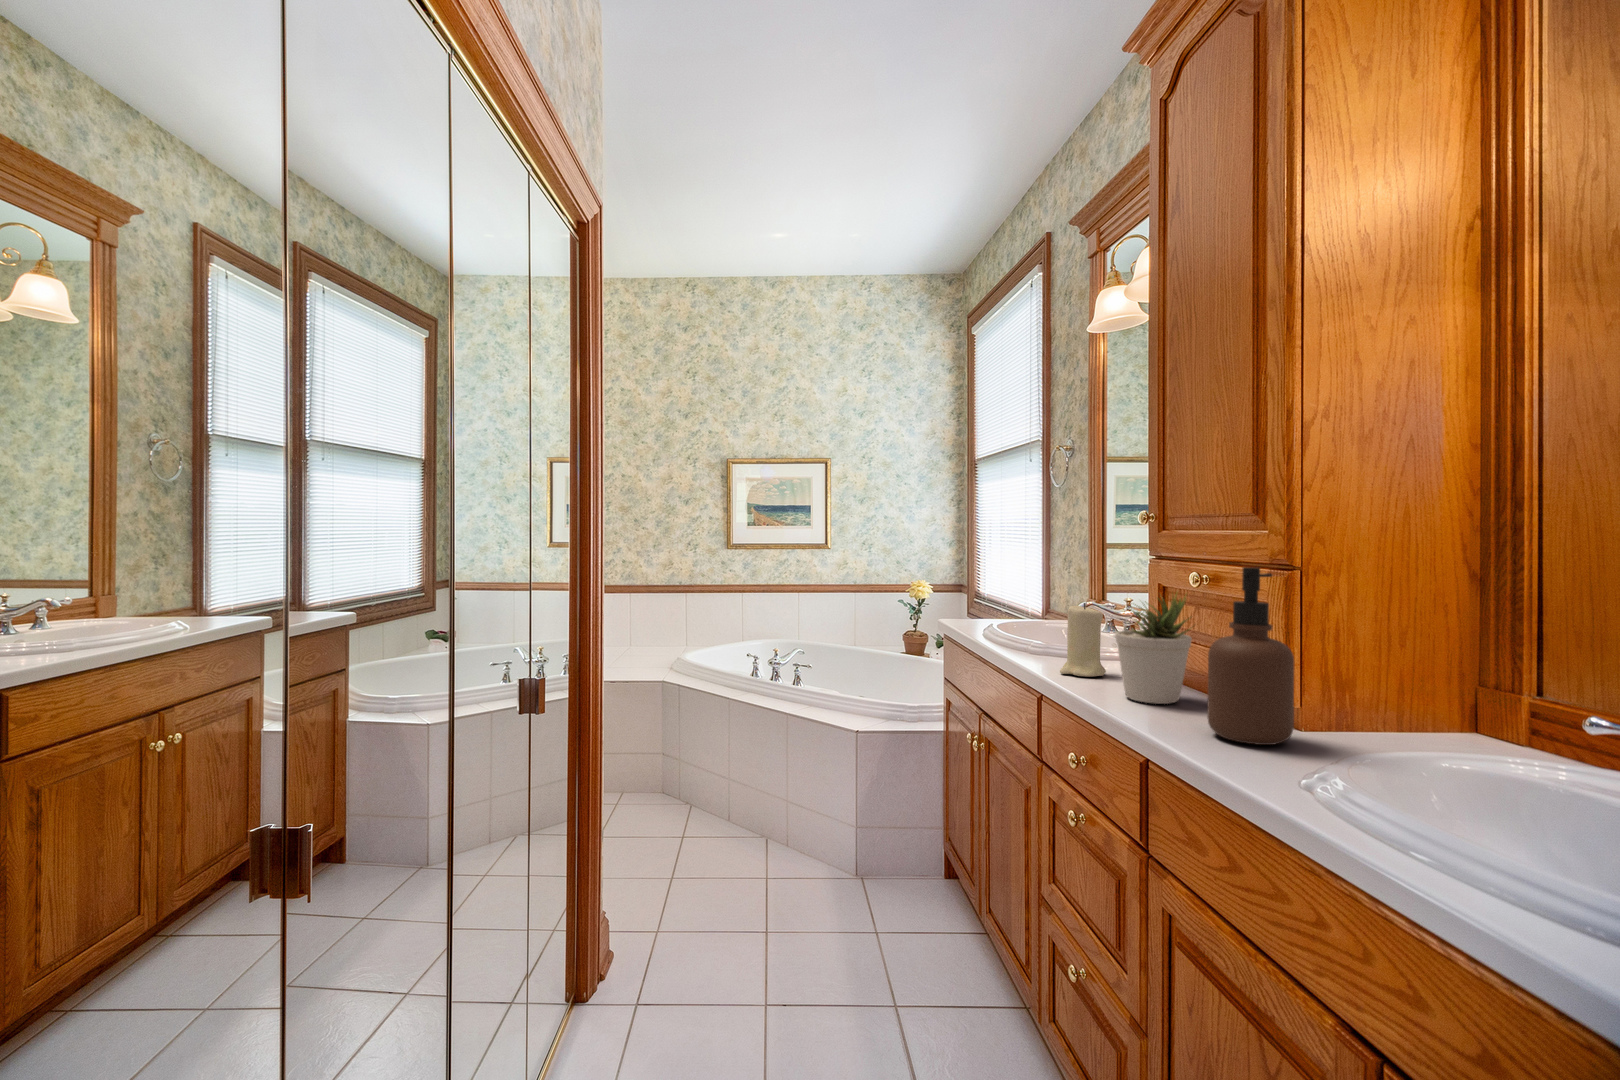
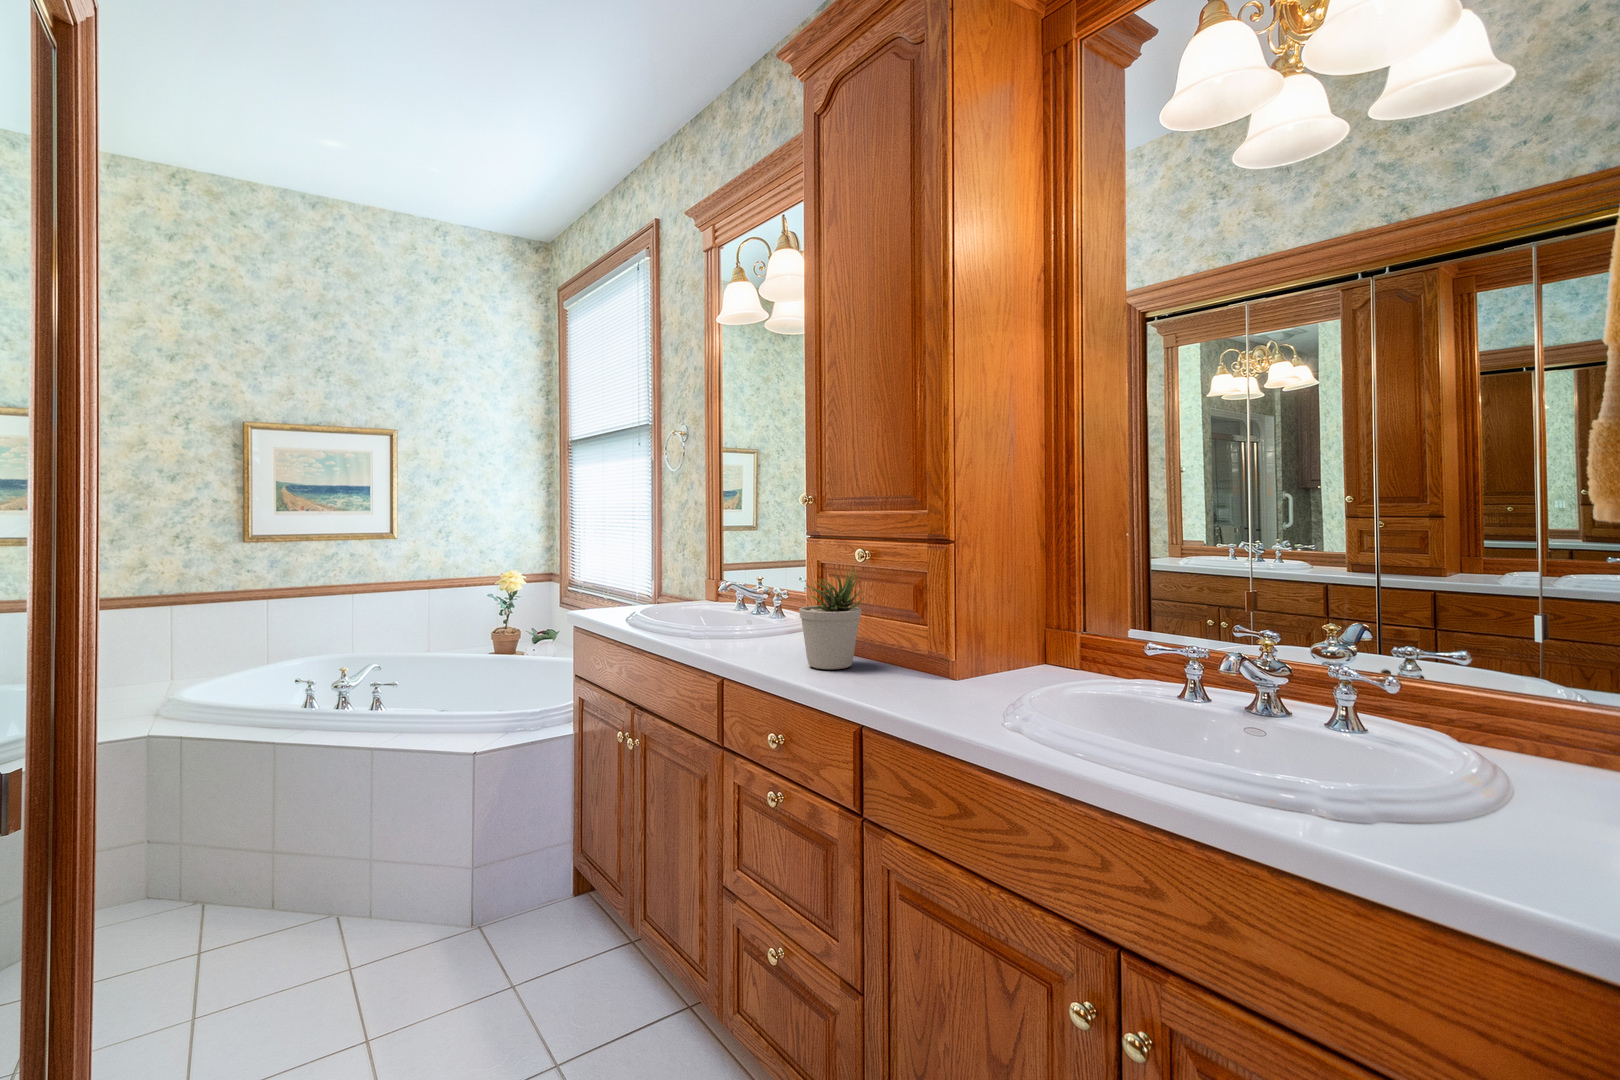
soap dispenser: present [1207,567,1294,745] -> none [894,546,956,691]
candle: present [1060,603,1106,677] -> none [736,584,775,653]

